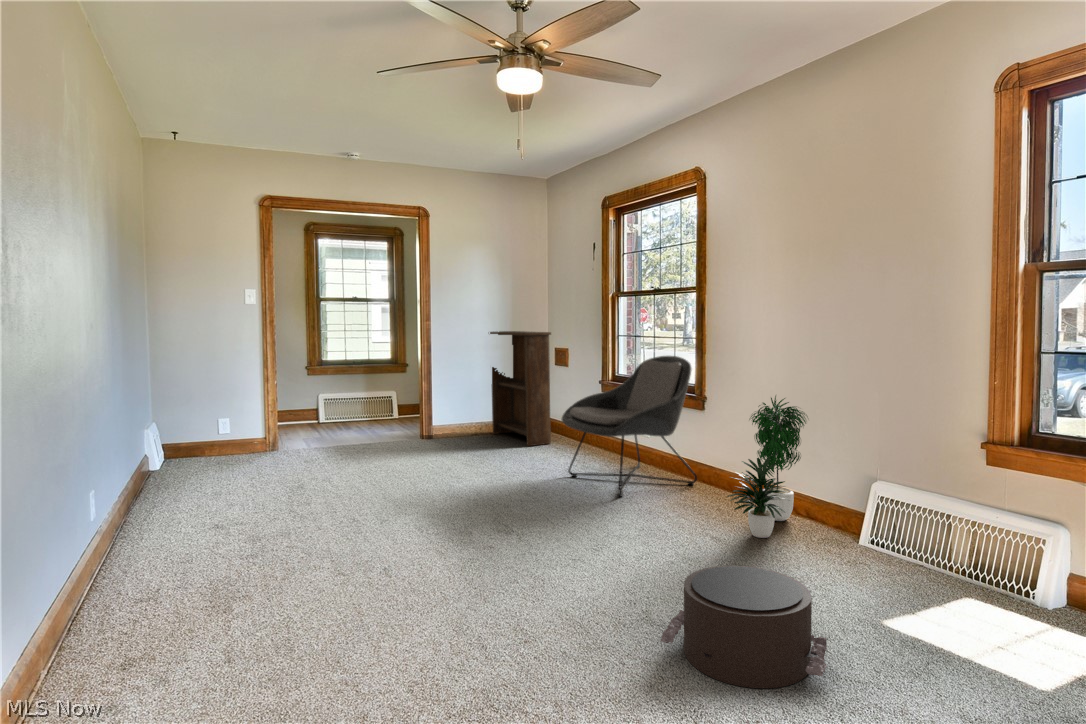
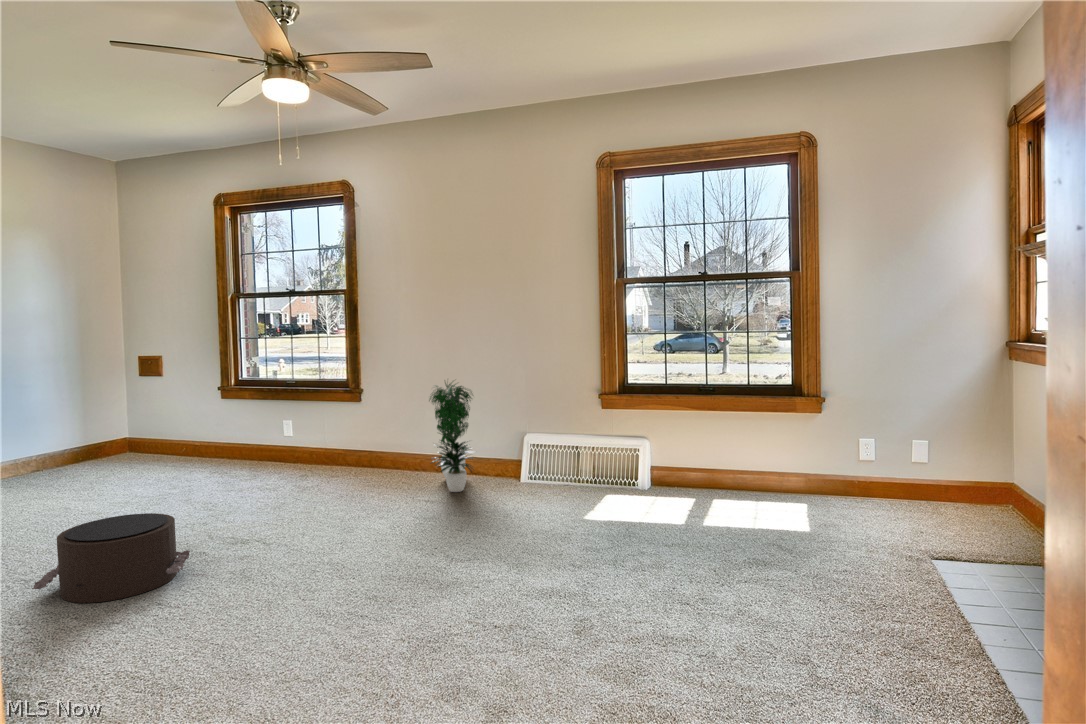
bookshelf: present [490,331,551,446] -> none [44,336,156,468]
lounge chair: present [562,356,697,497] -> none [215,354,362,490]
pouf: present [661,565,827,688] -> present [32,513,190,603]

